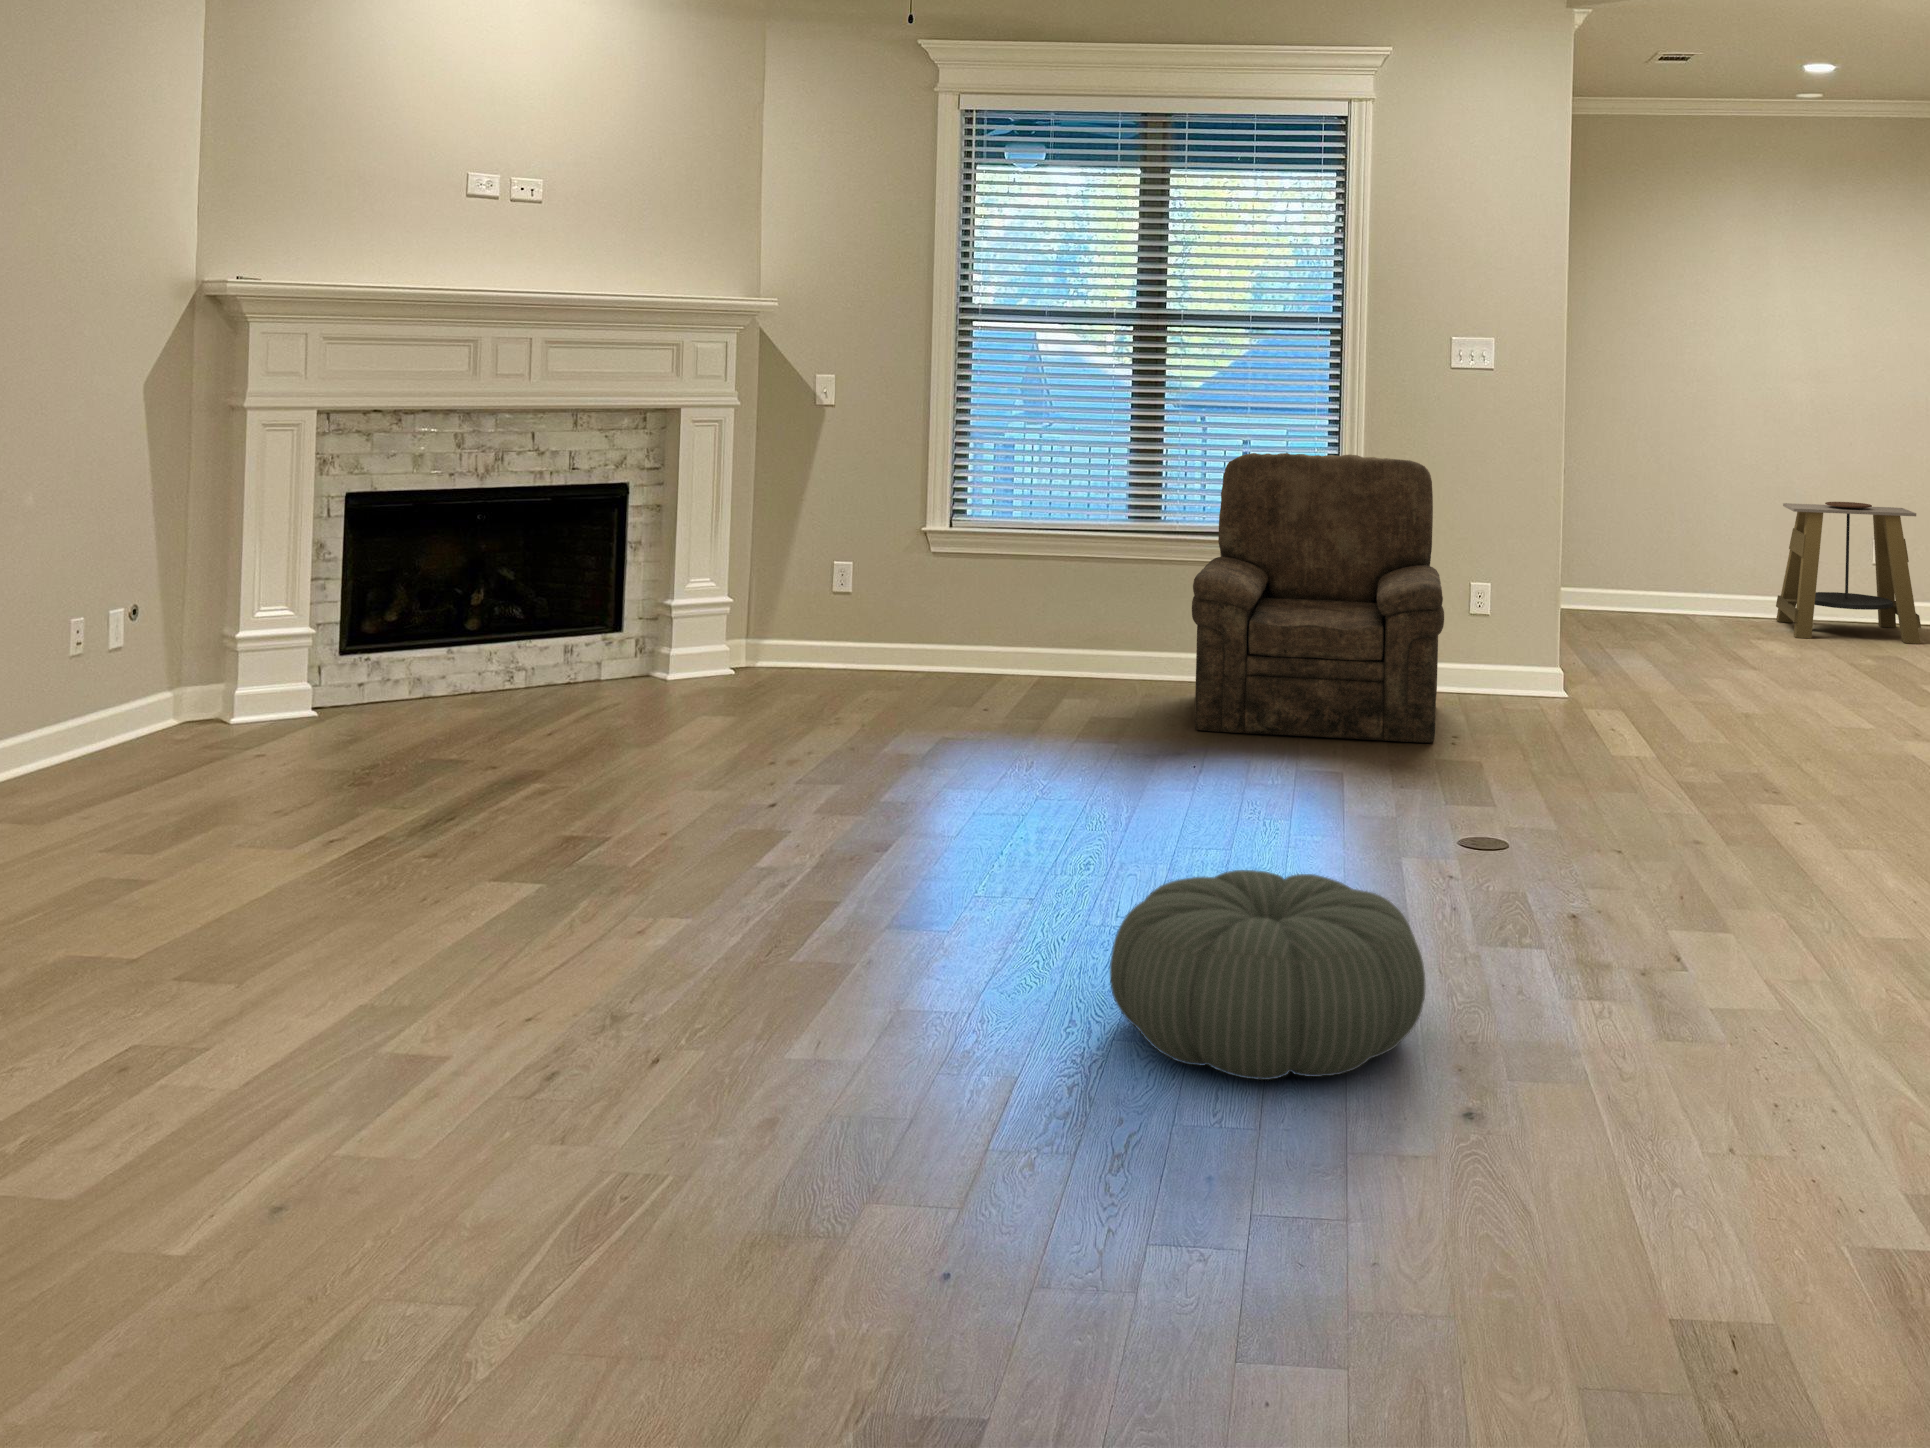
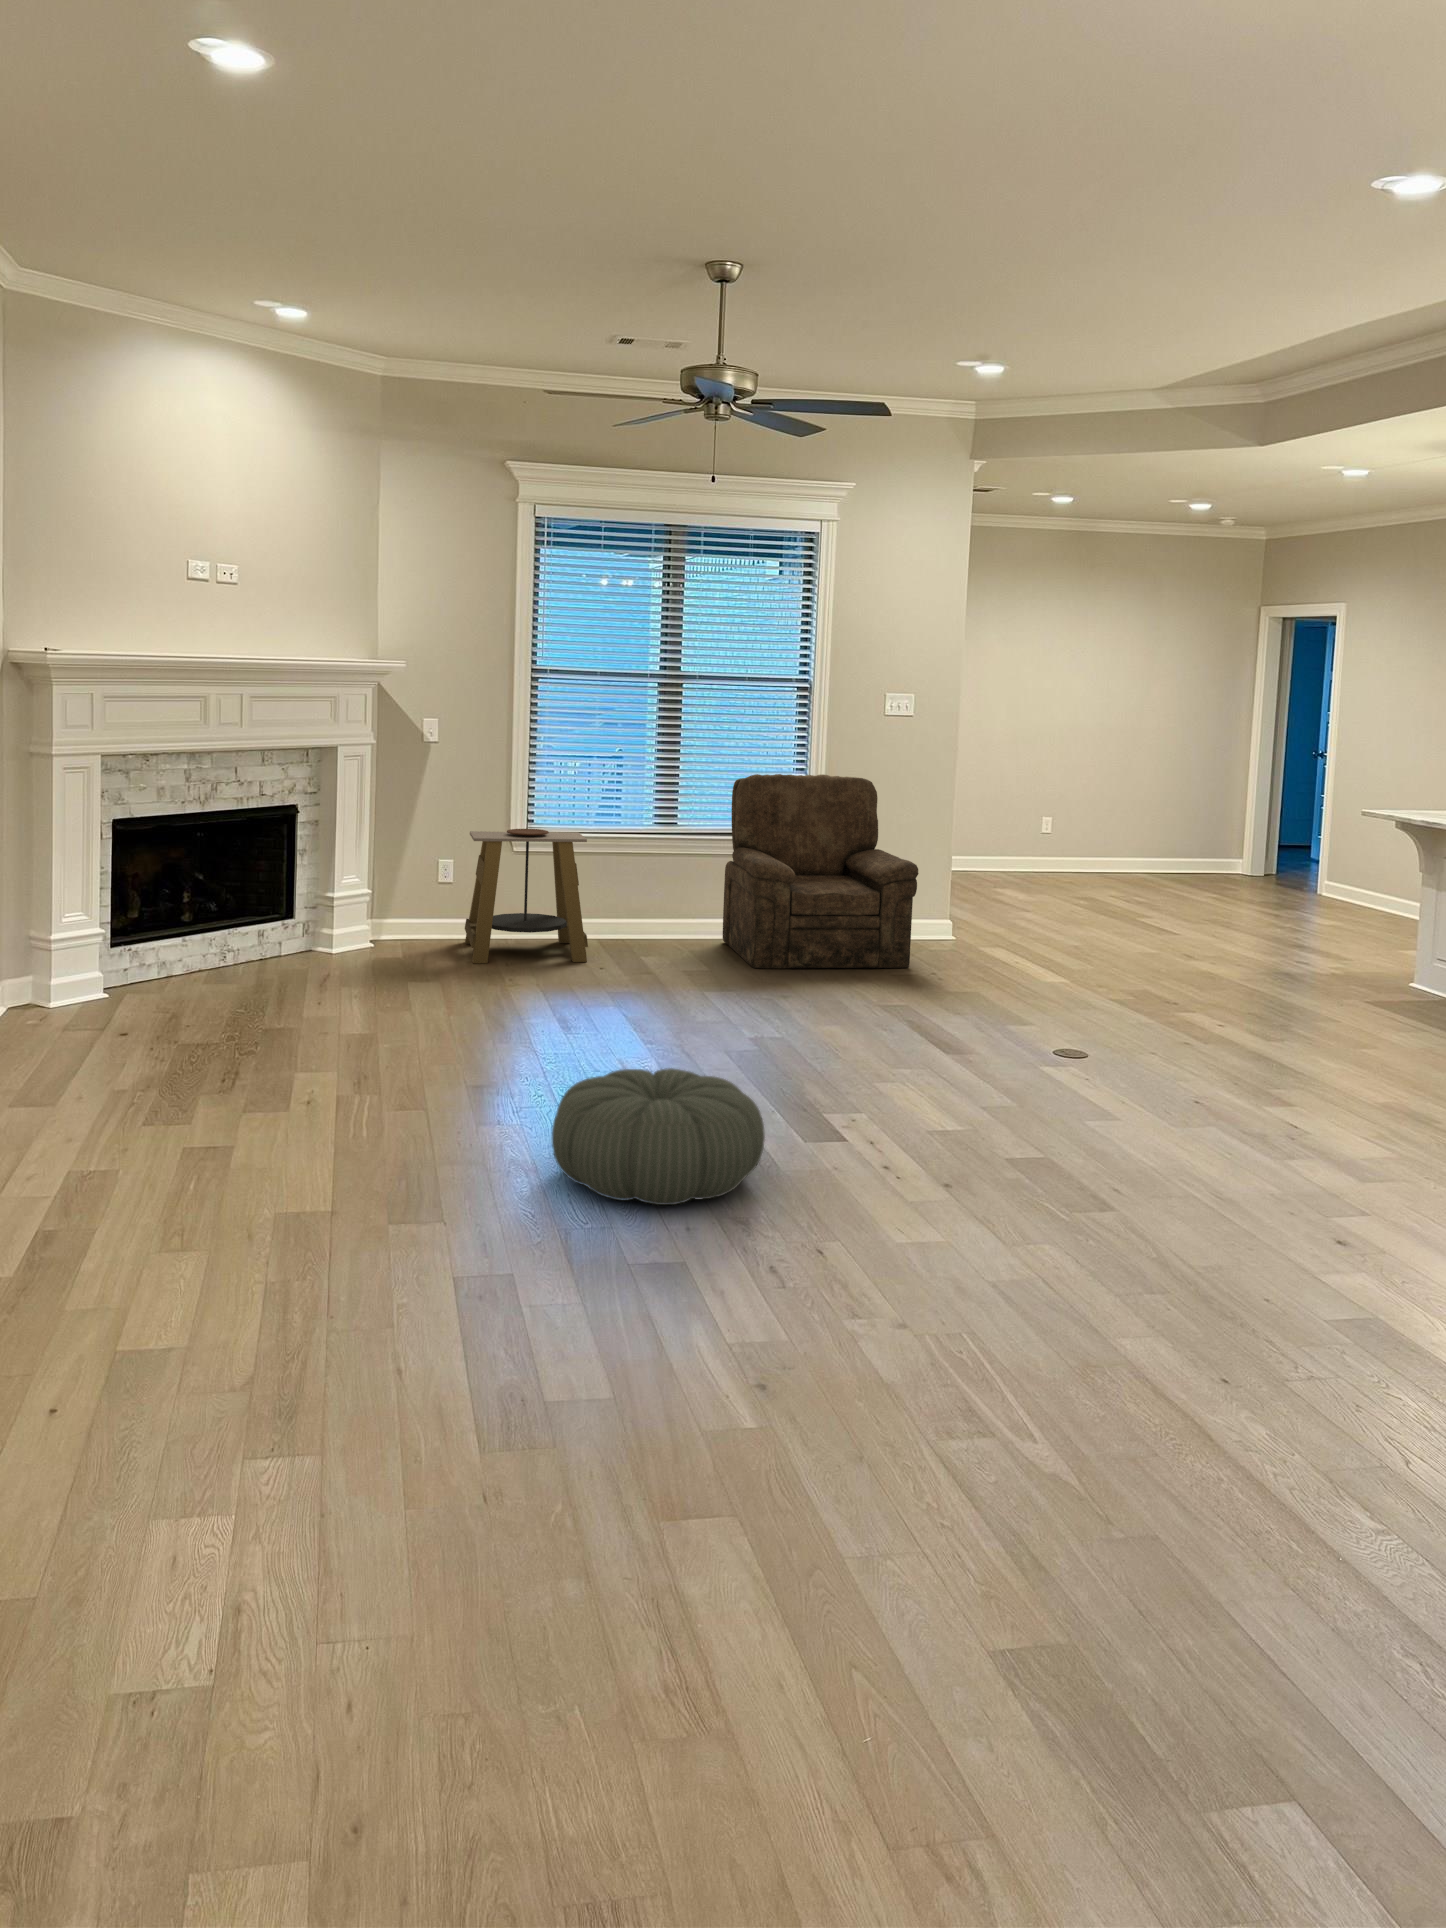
side table: present [1776,502,1921,644] -> present [465,829,588,963]
pouf: present [1110,870,1425,1080] -> present [552,1068,765,1205]

